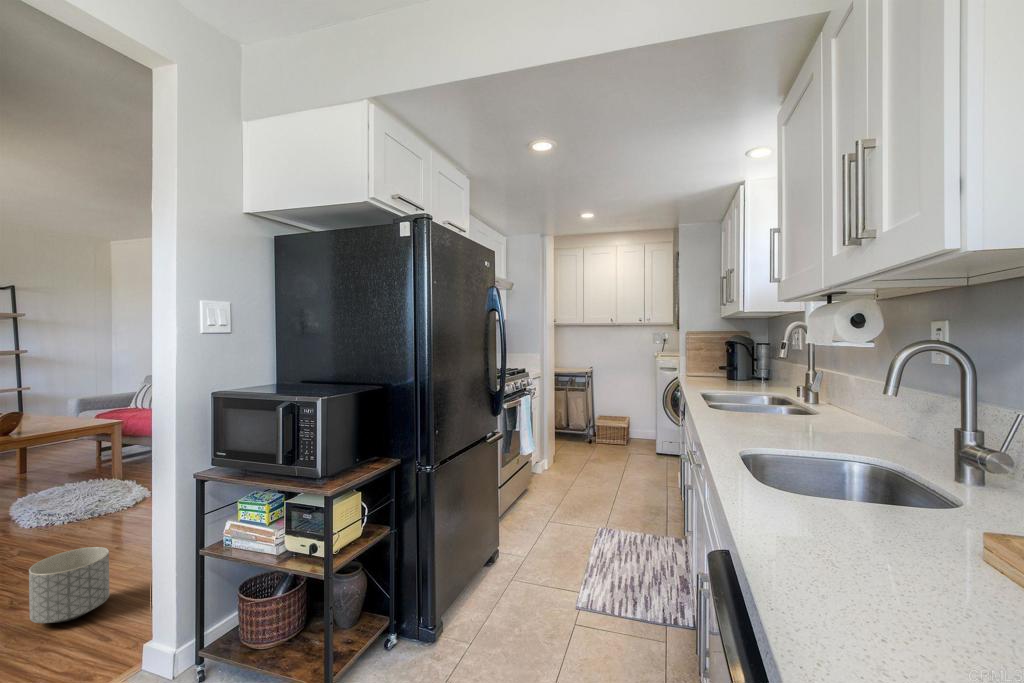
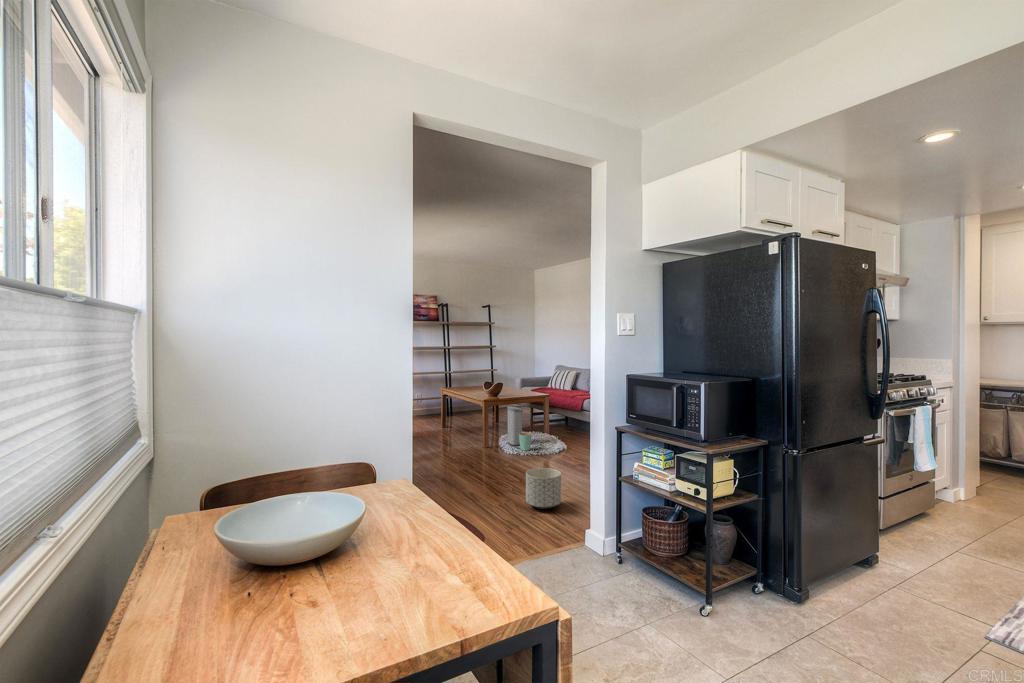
trash can: none [29,447,79,514] -> present [507,406,532,451]

